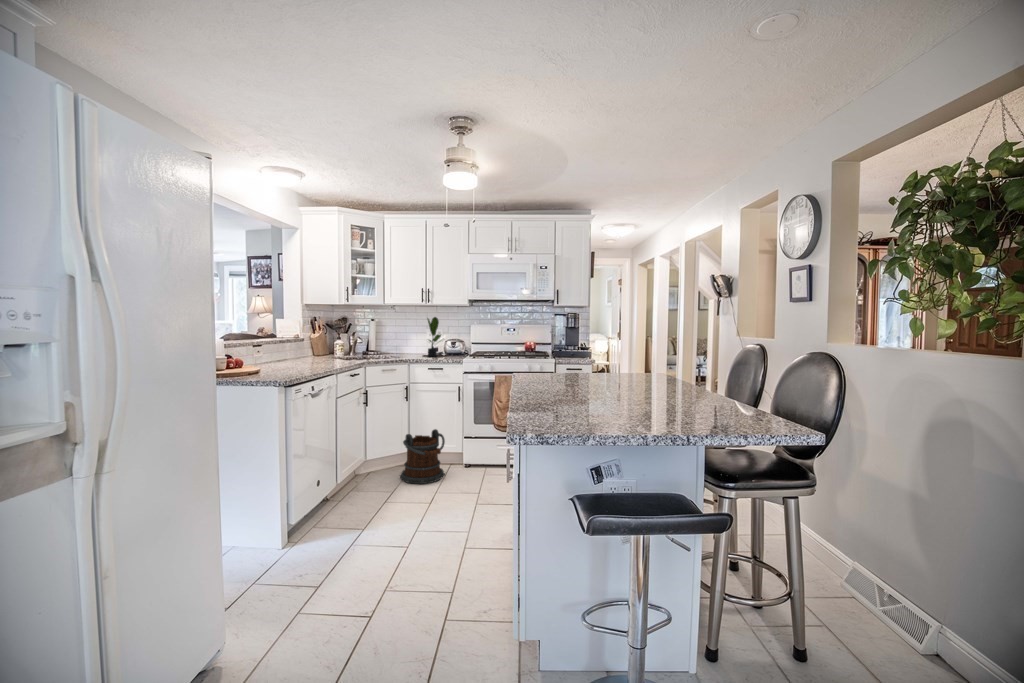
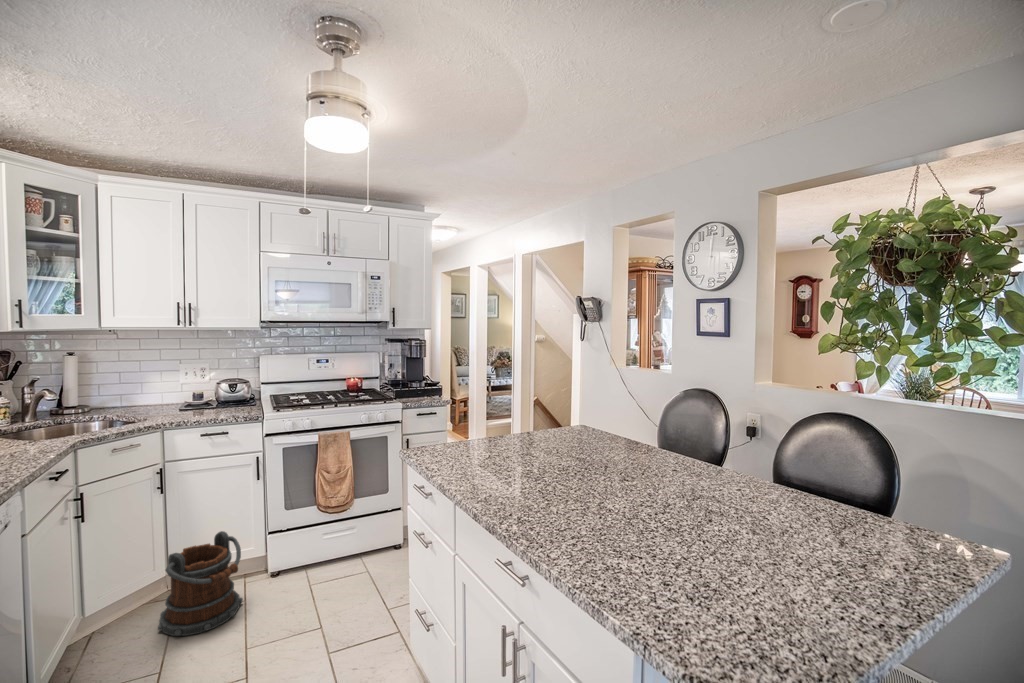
potted plant: present [428,317,441,357] -> none [185,349,224,412]

